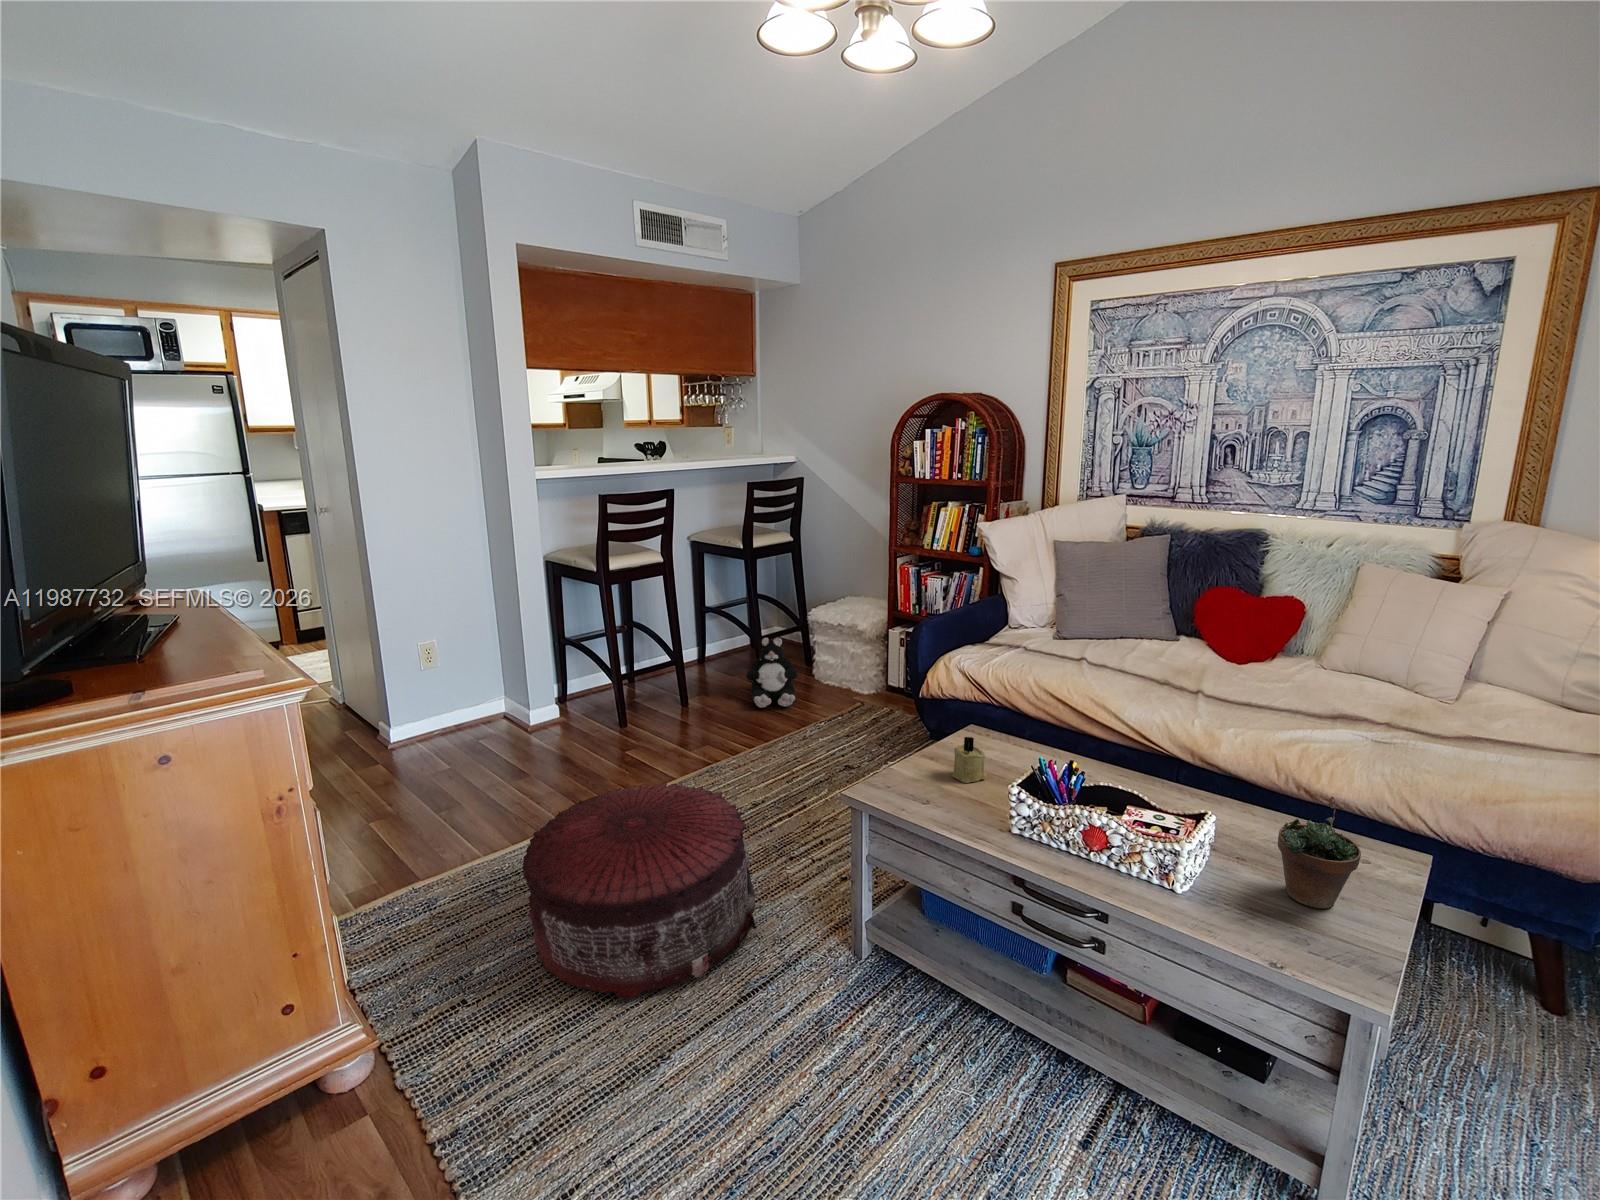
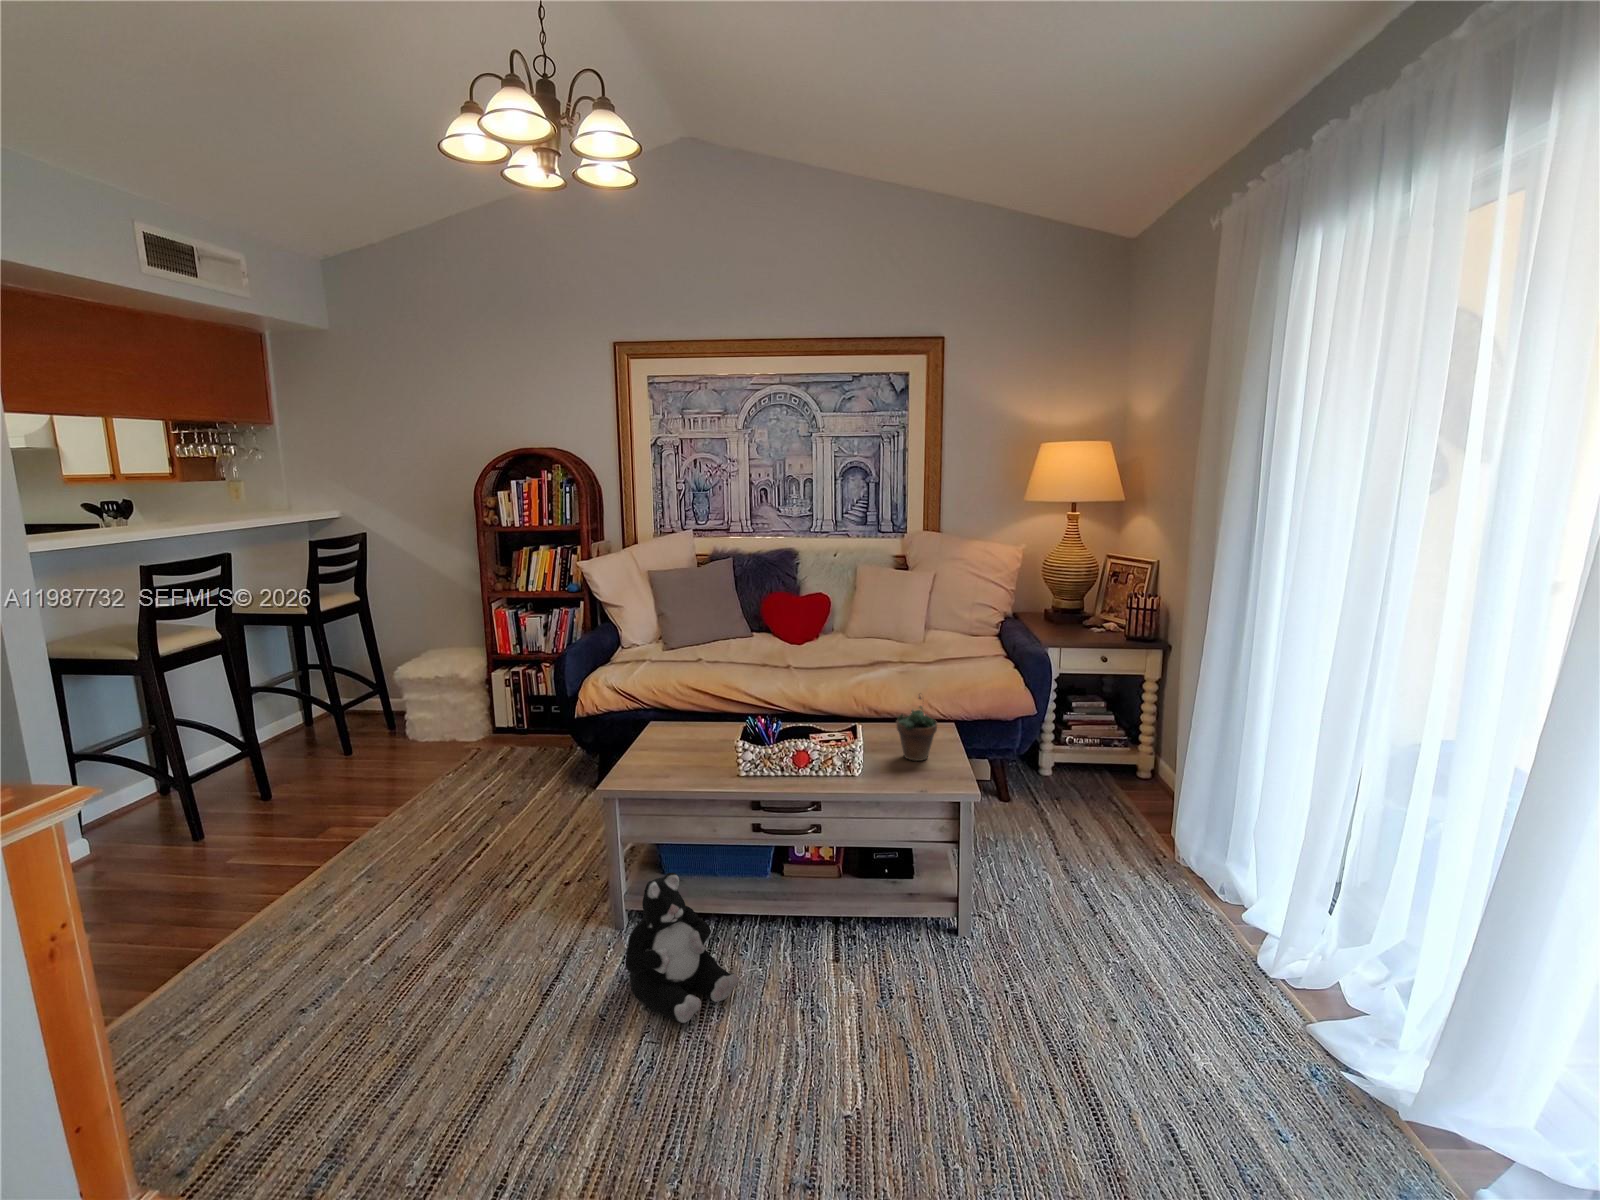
plush toy: present [746,637,798,708] -> present [626,872,738,1023]
candle: present [952,737,986,783] -> none [672,721,698,757]
pouf: present [523,783,756,999] -> none [249,837,522,1068]

